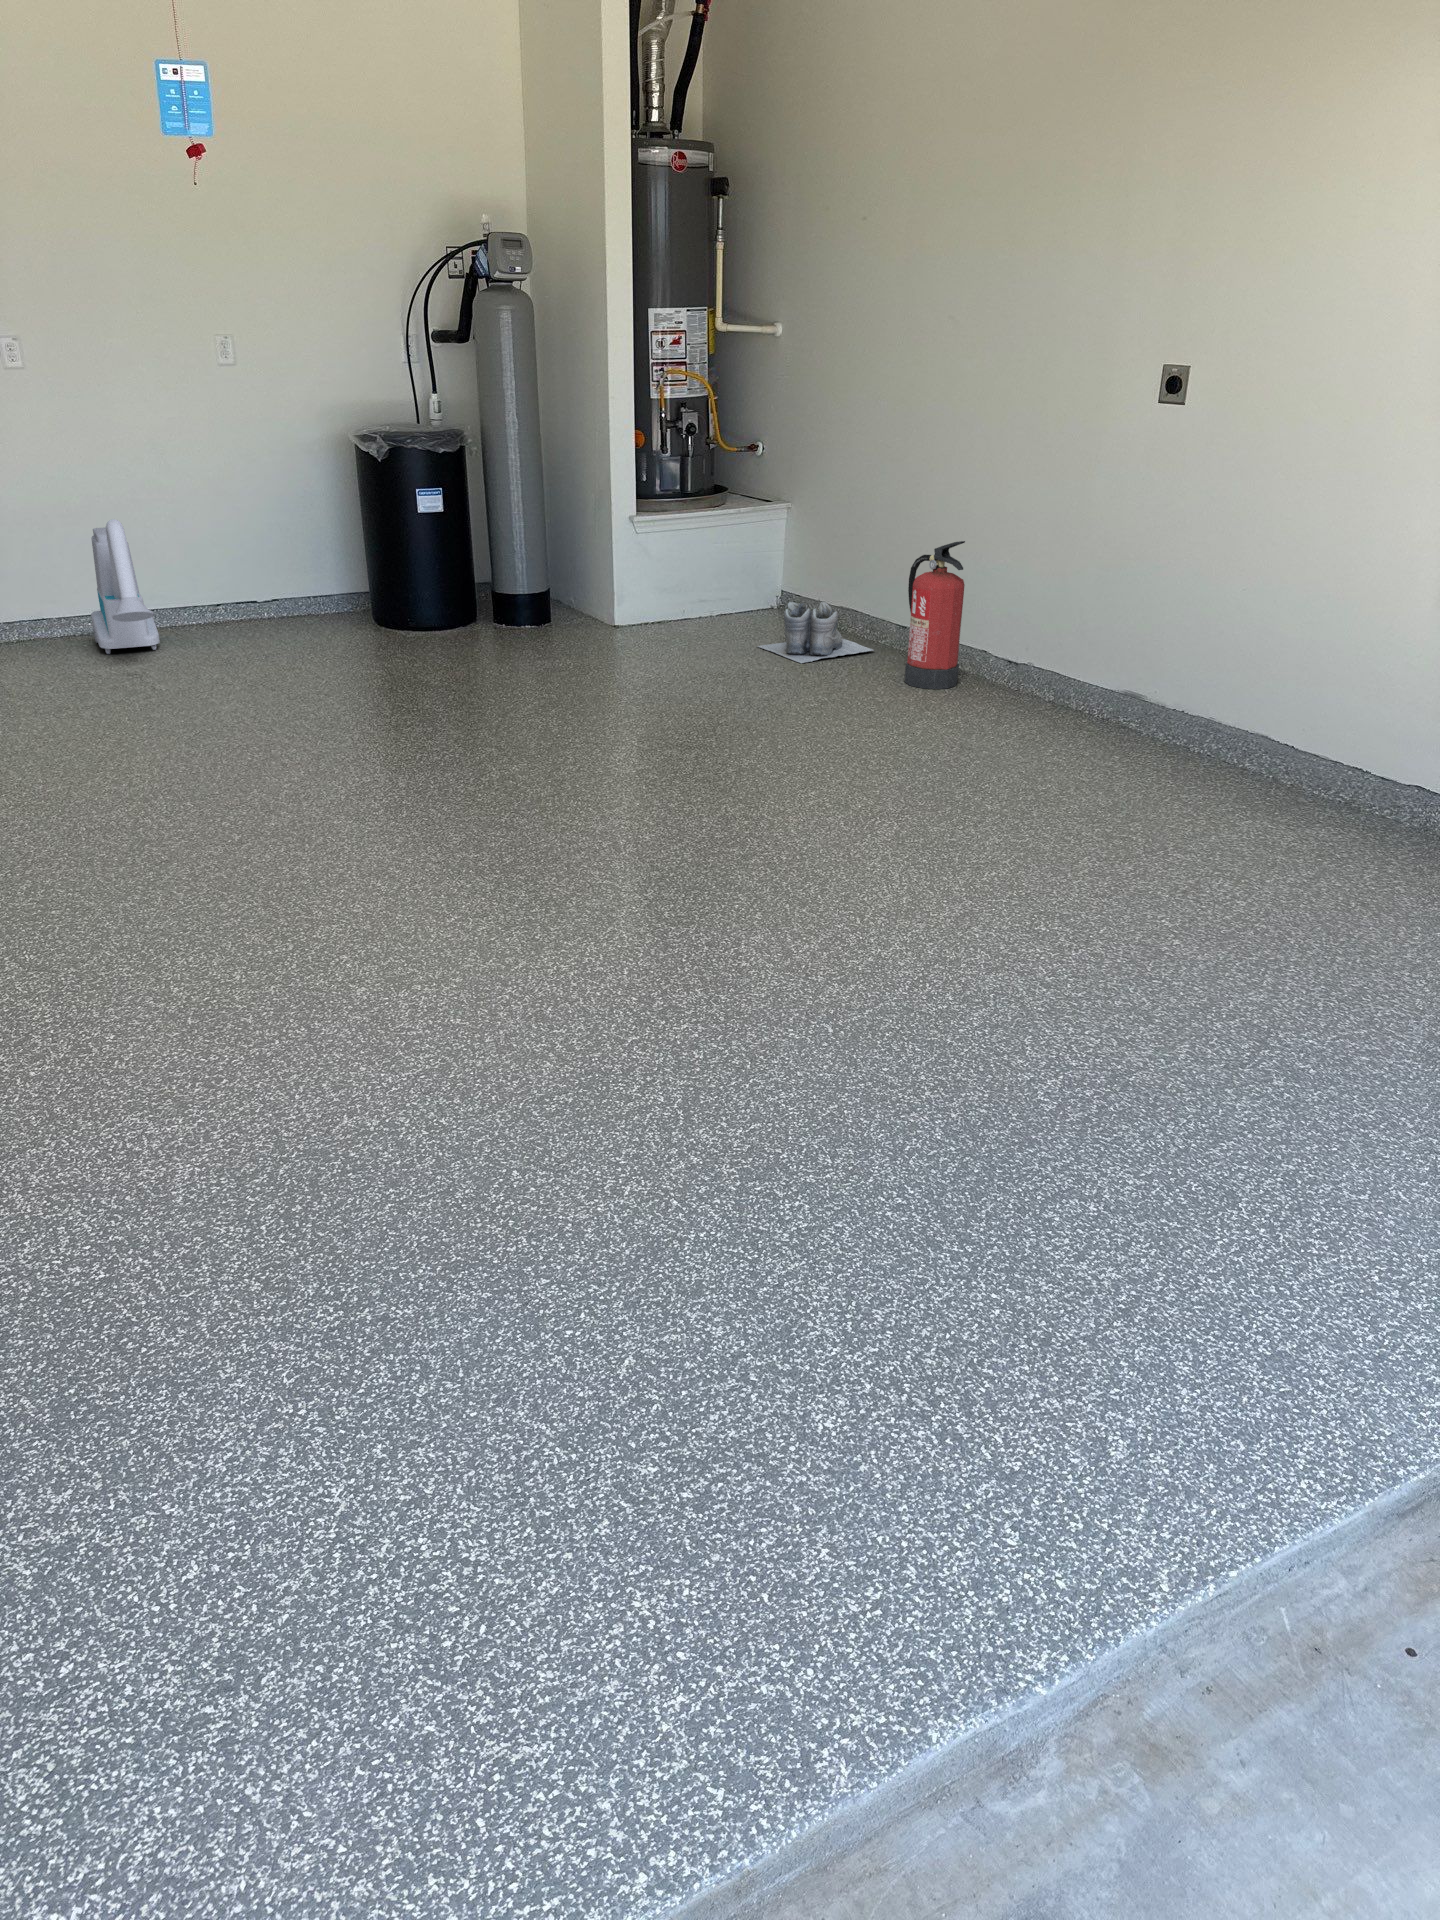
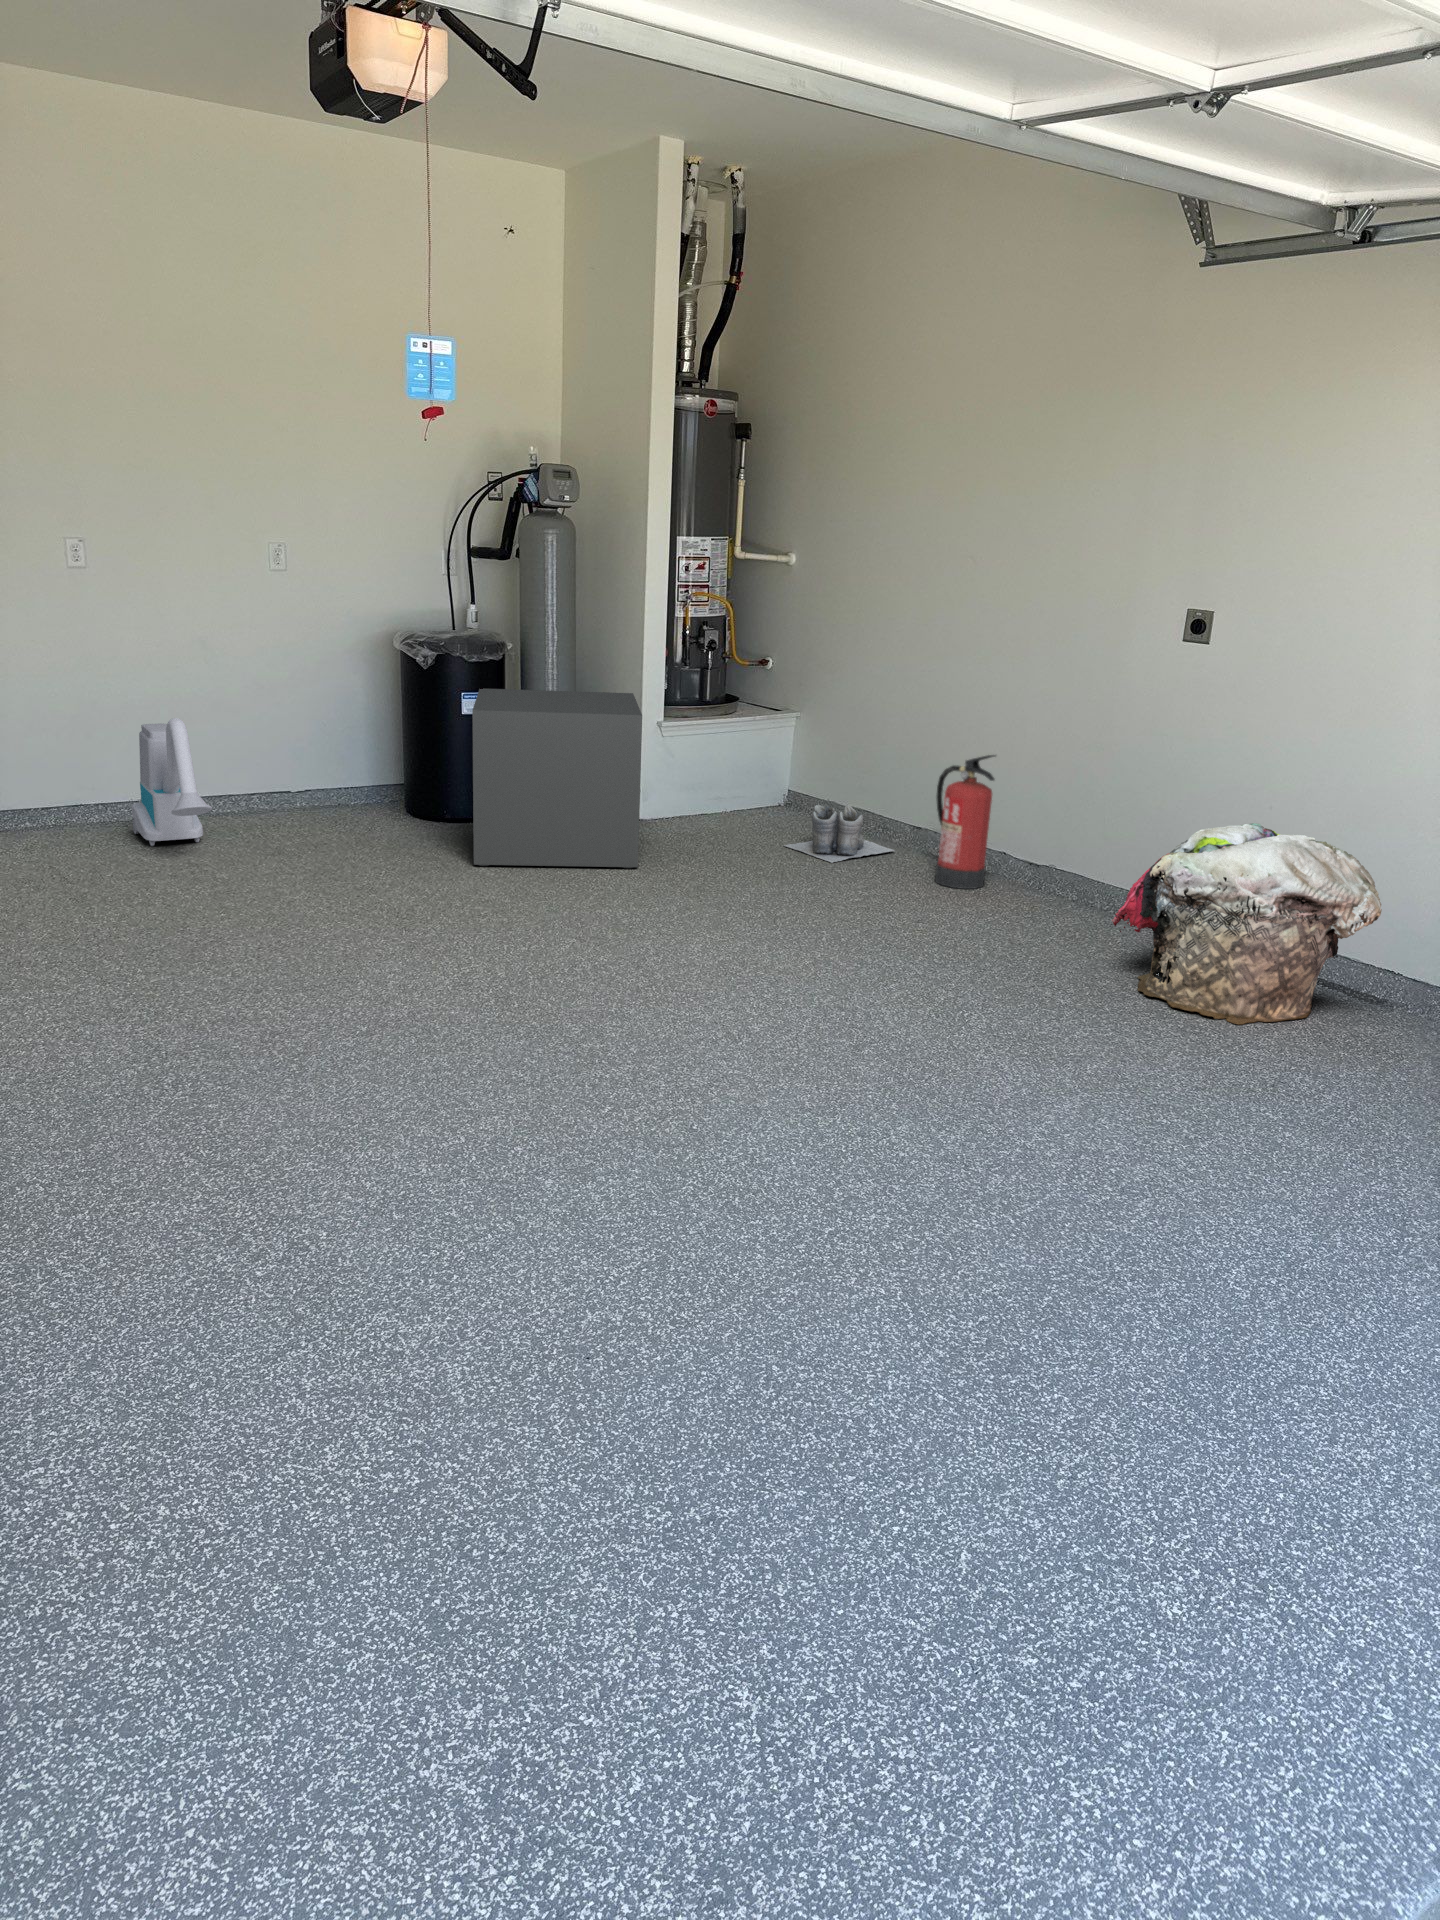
storage cabinet: none [410,483,599,671] -> present [472,688,642,868]
laundry basket: none [1053,607,1338,828] -> present [1112,823,1382,1025]

